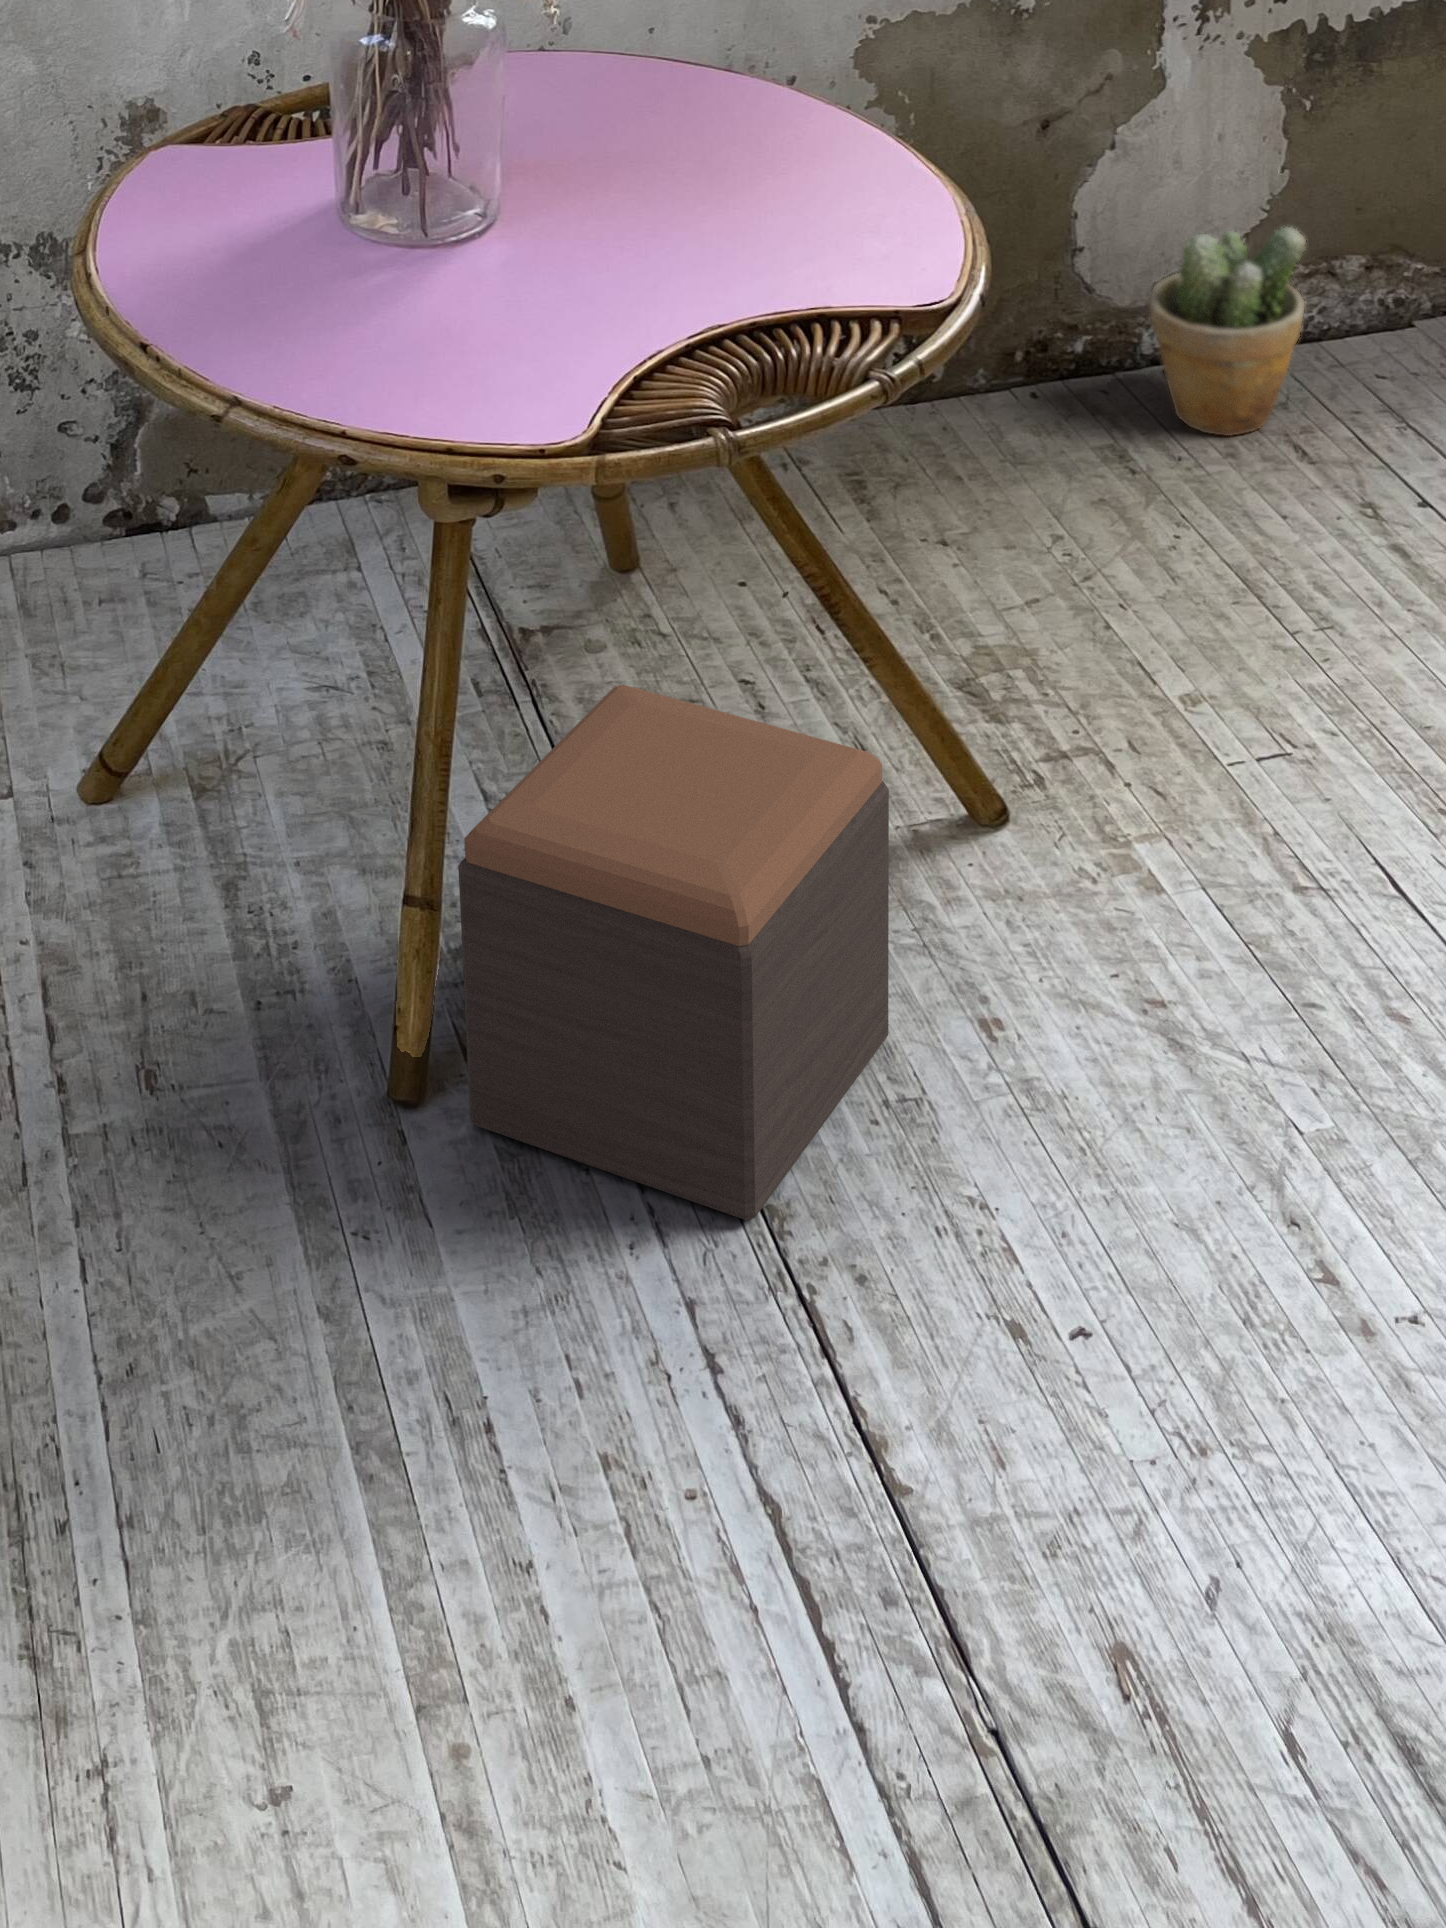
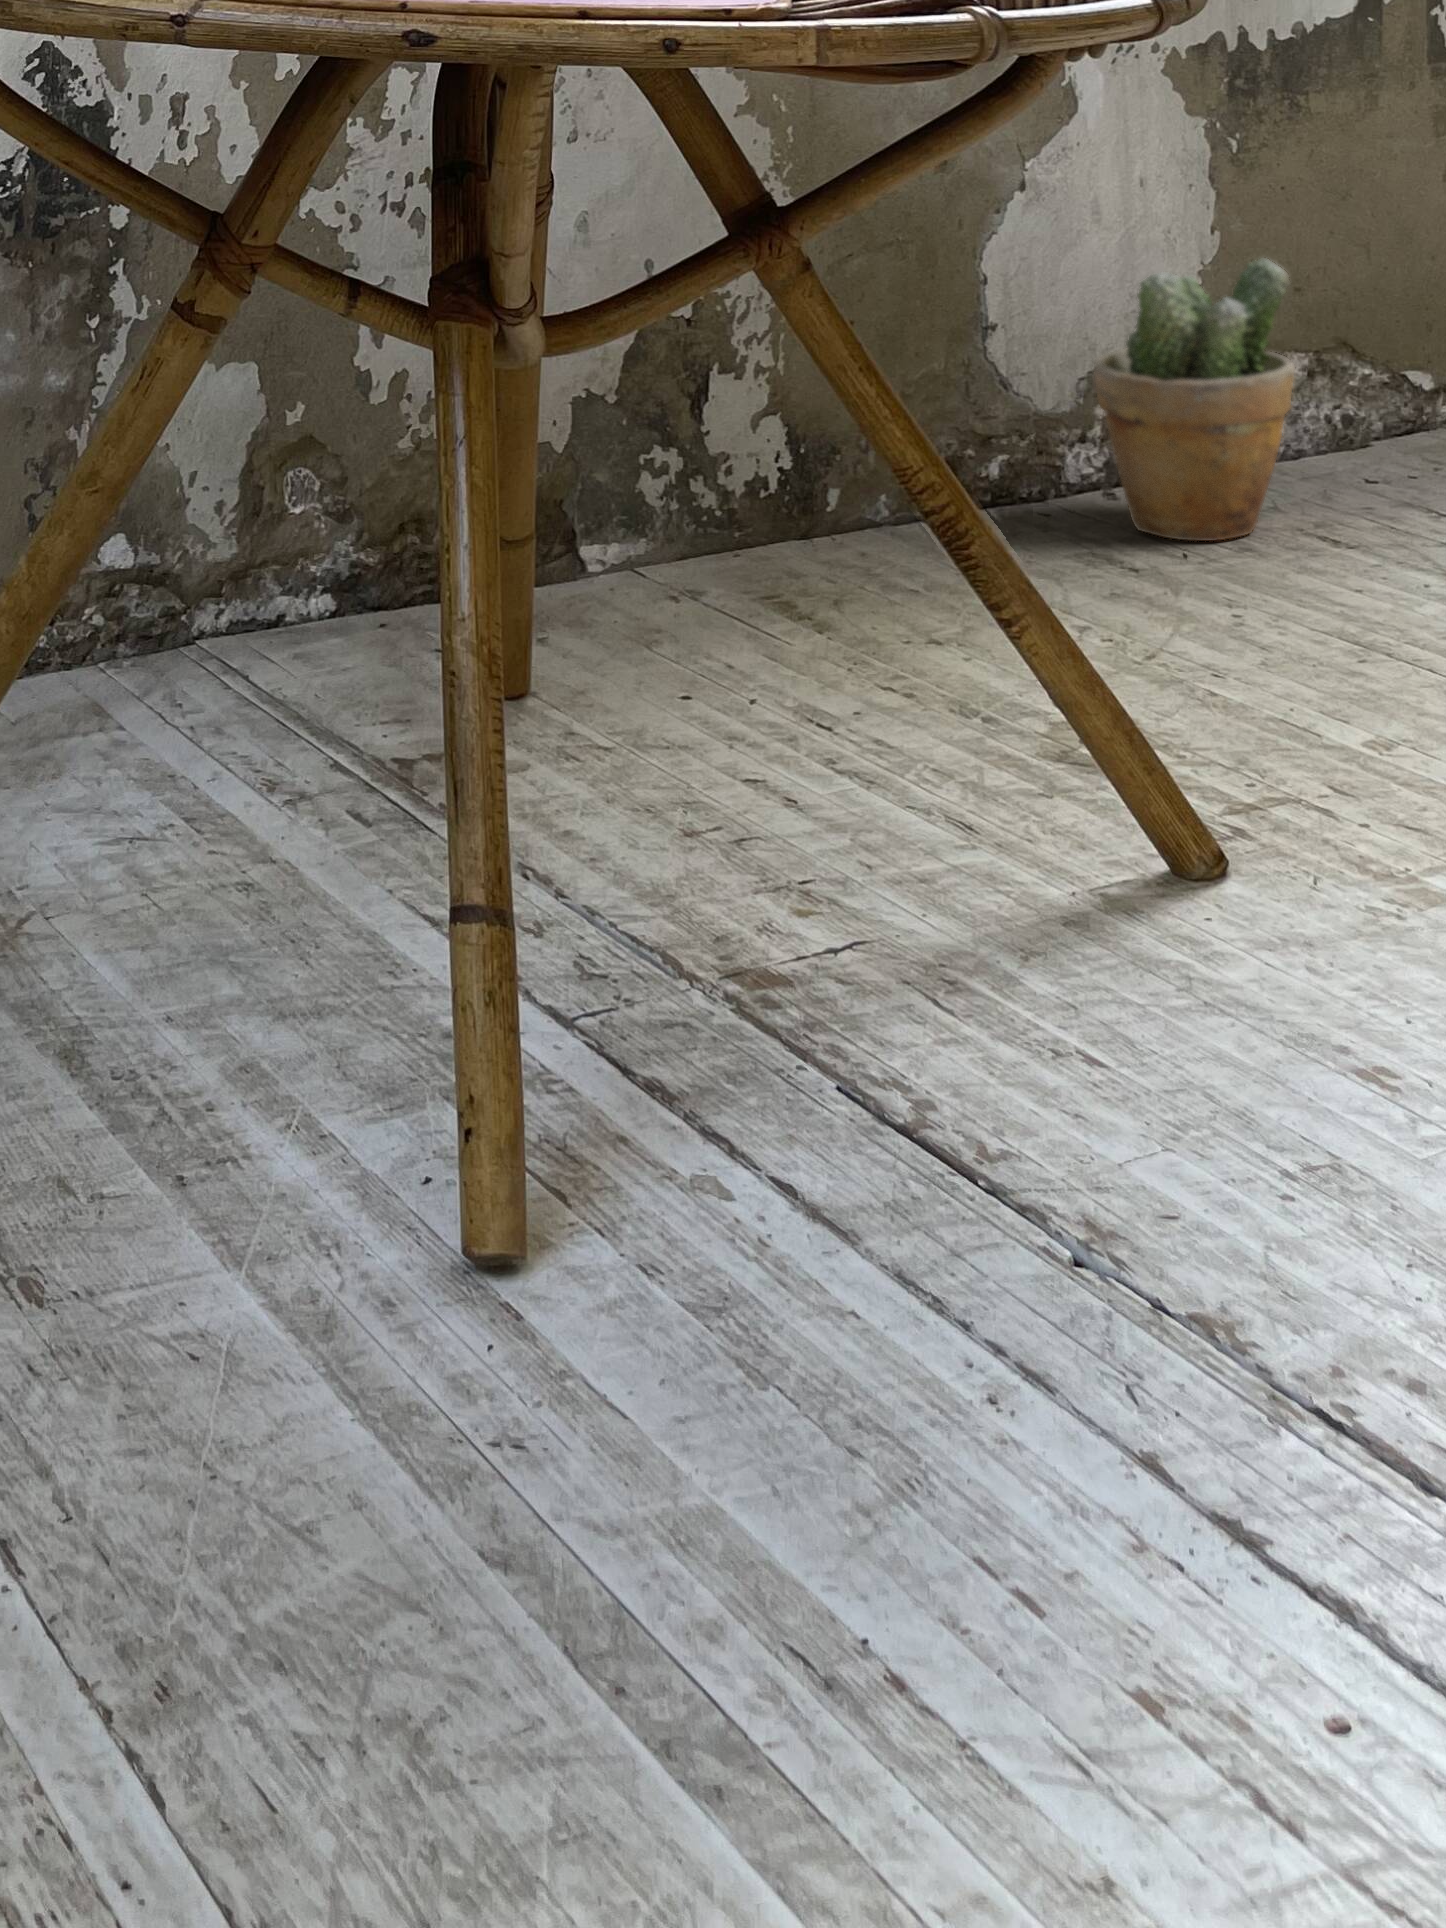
footstool: present [458,685,889,1221] -> none [611,547,1228,1336]

